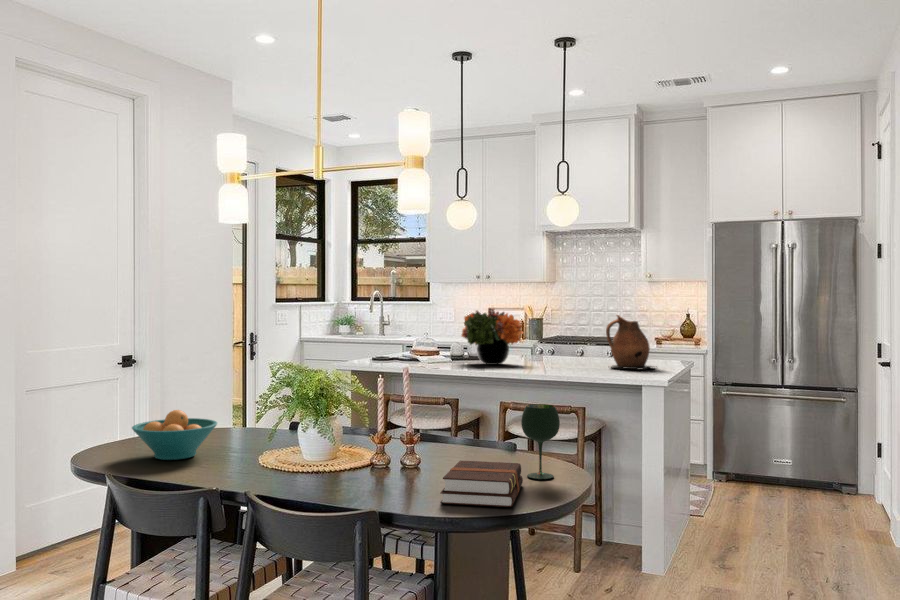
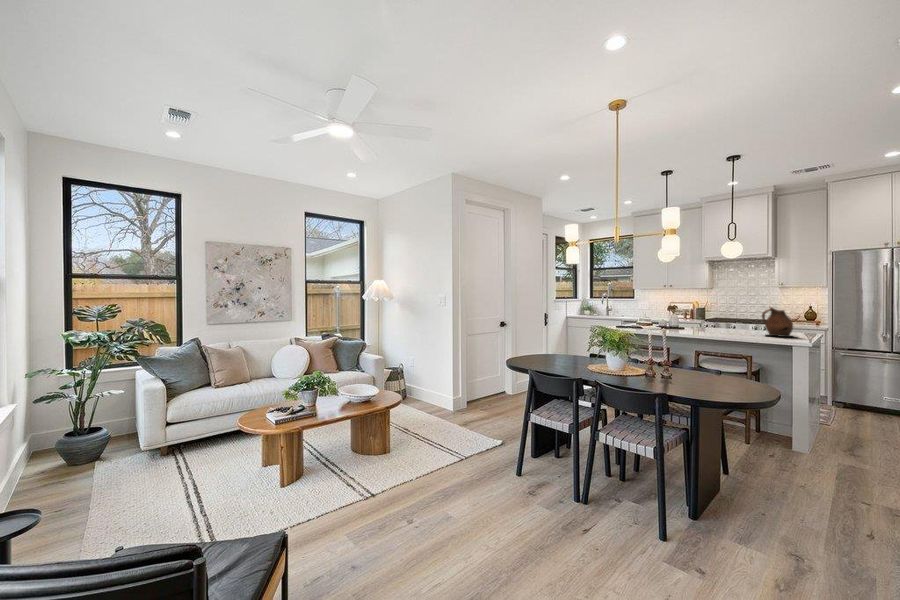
flower arrangement: present [462,308,523,365] -> none [667,302,706,332]
wine glass: present [521,404,560,479] -> none [731,351,755,388]
fruit bowl: present [132,410,217,460] -> none [531,344,566,365]
hardback book: present [440,461,523,507] -> none [694,375,737,398]

